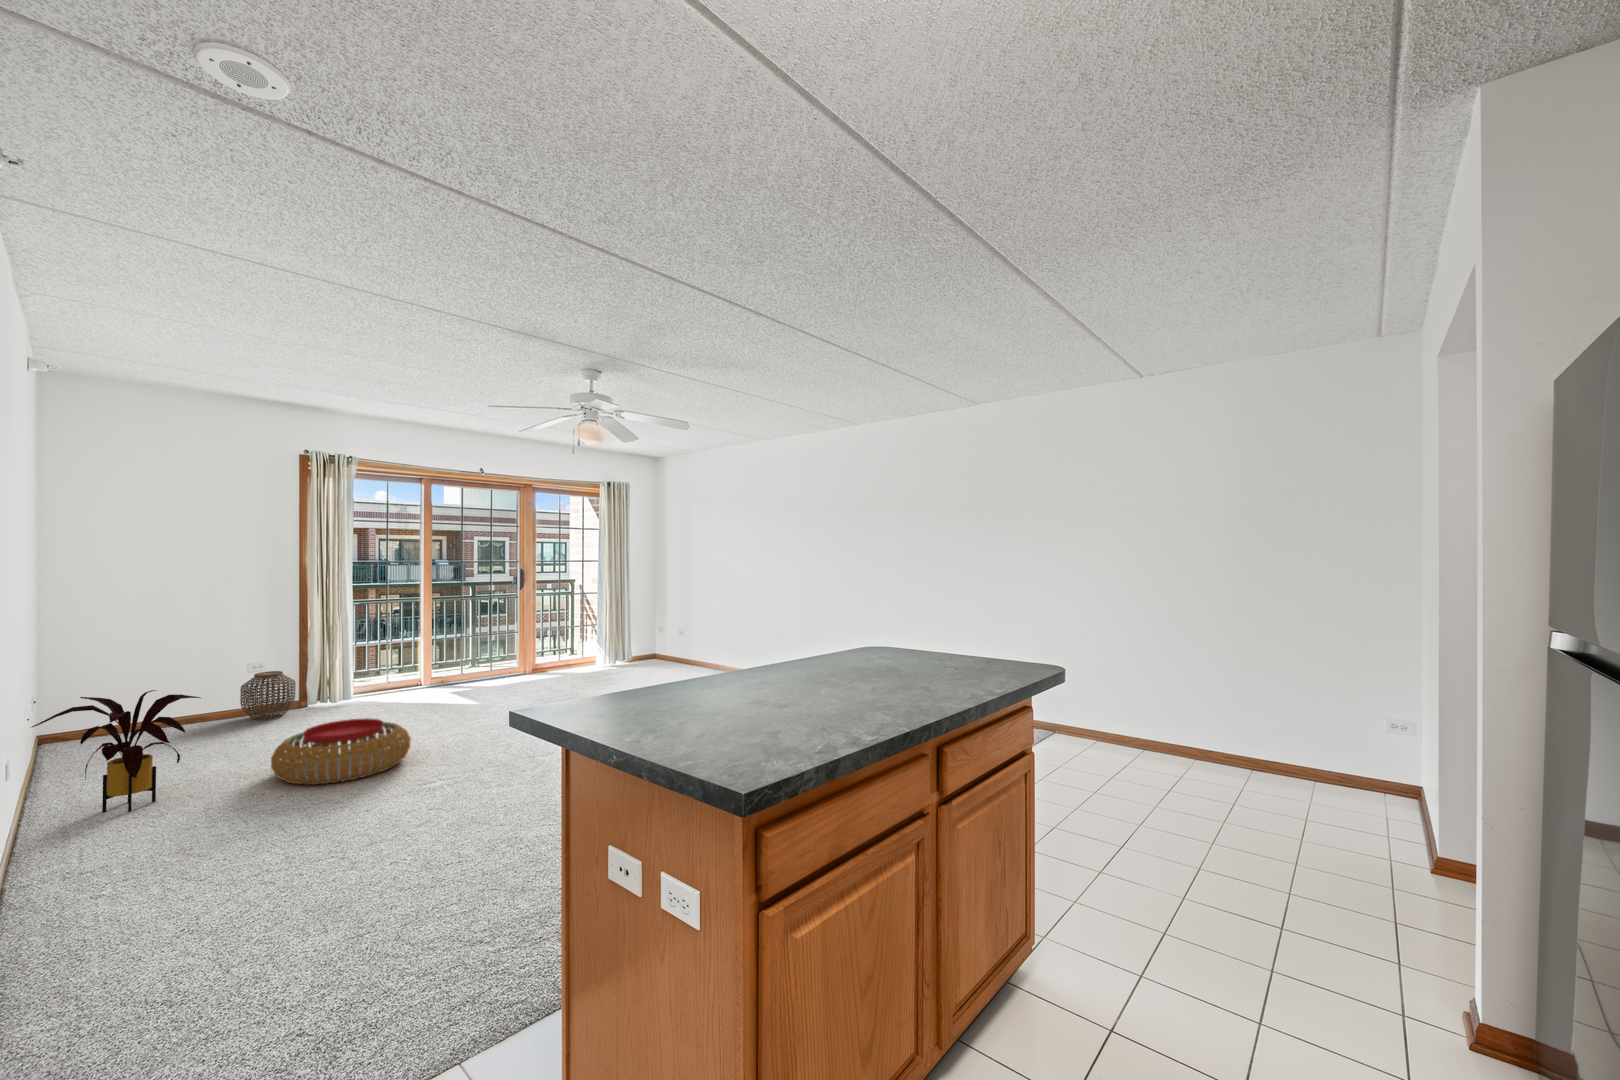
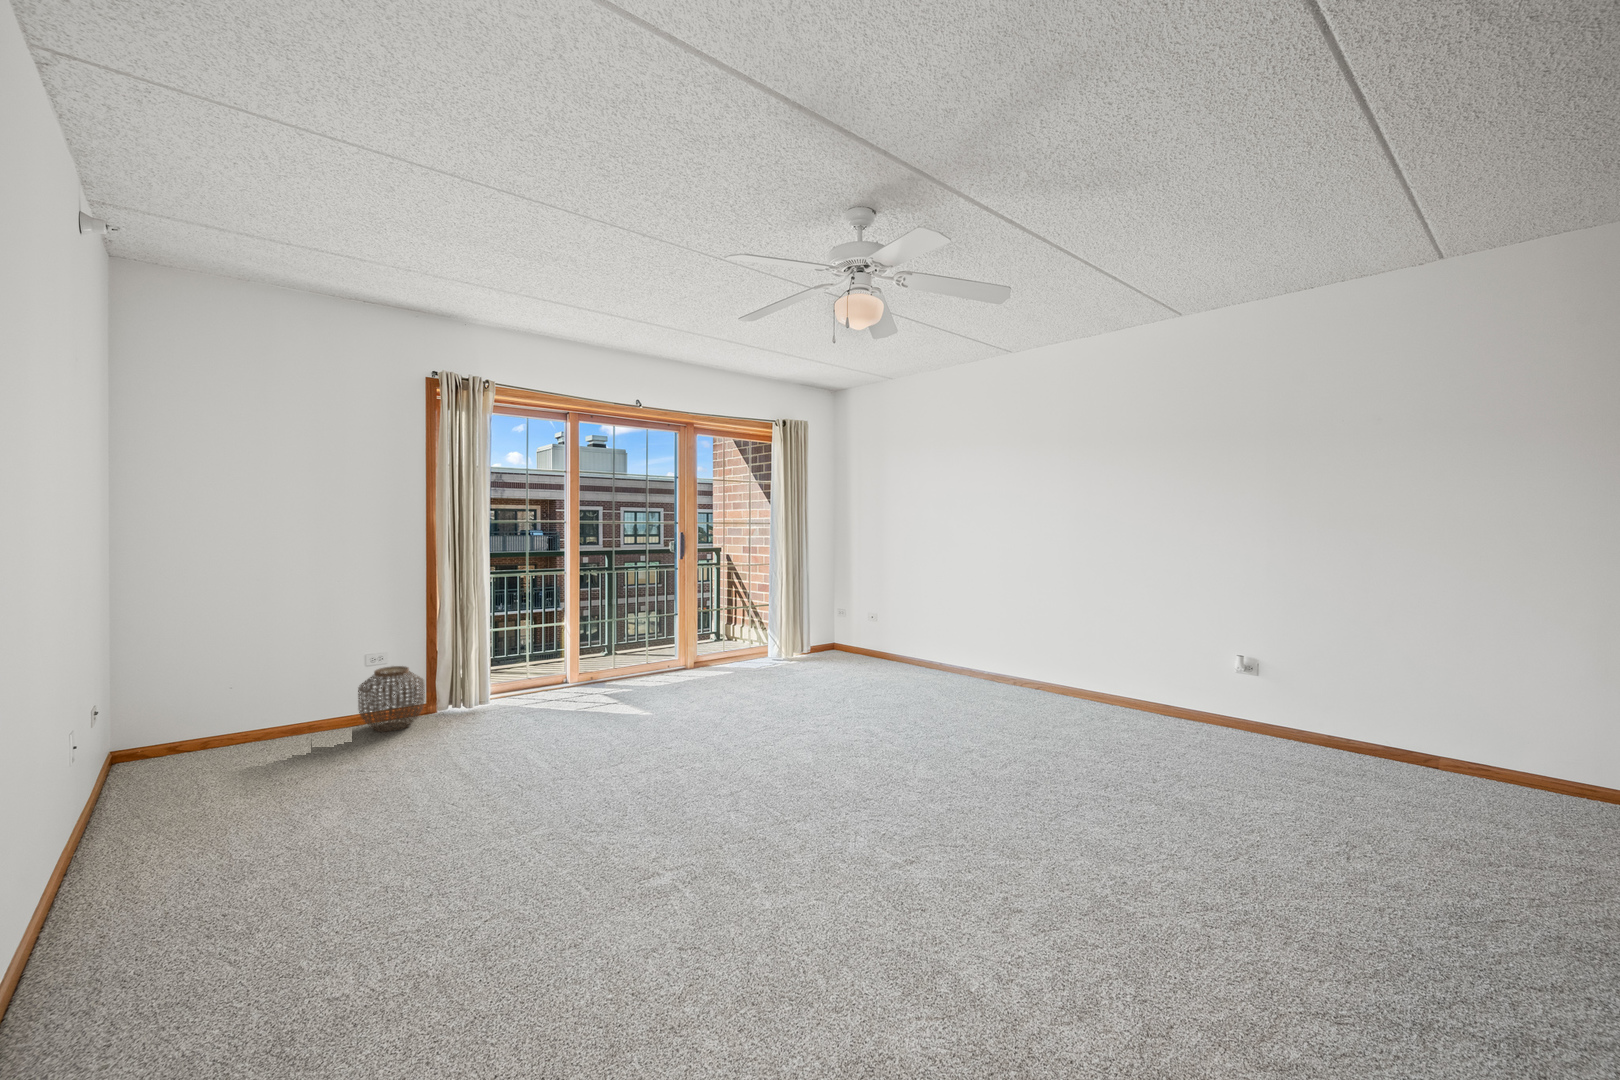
house plant: present [32,690,200,812] -> none [31,735,303,939]
pouf: present [271,718,411,785] -> none [403,766,596,888]

